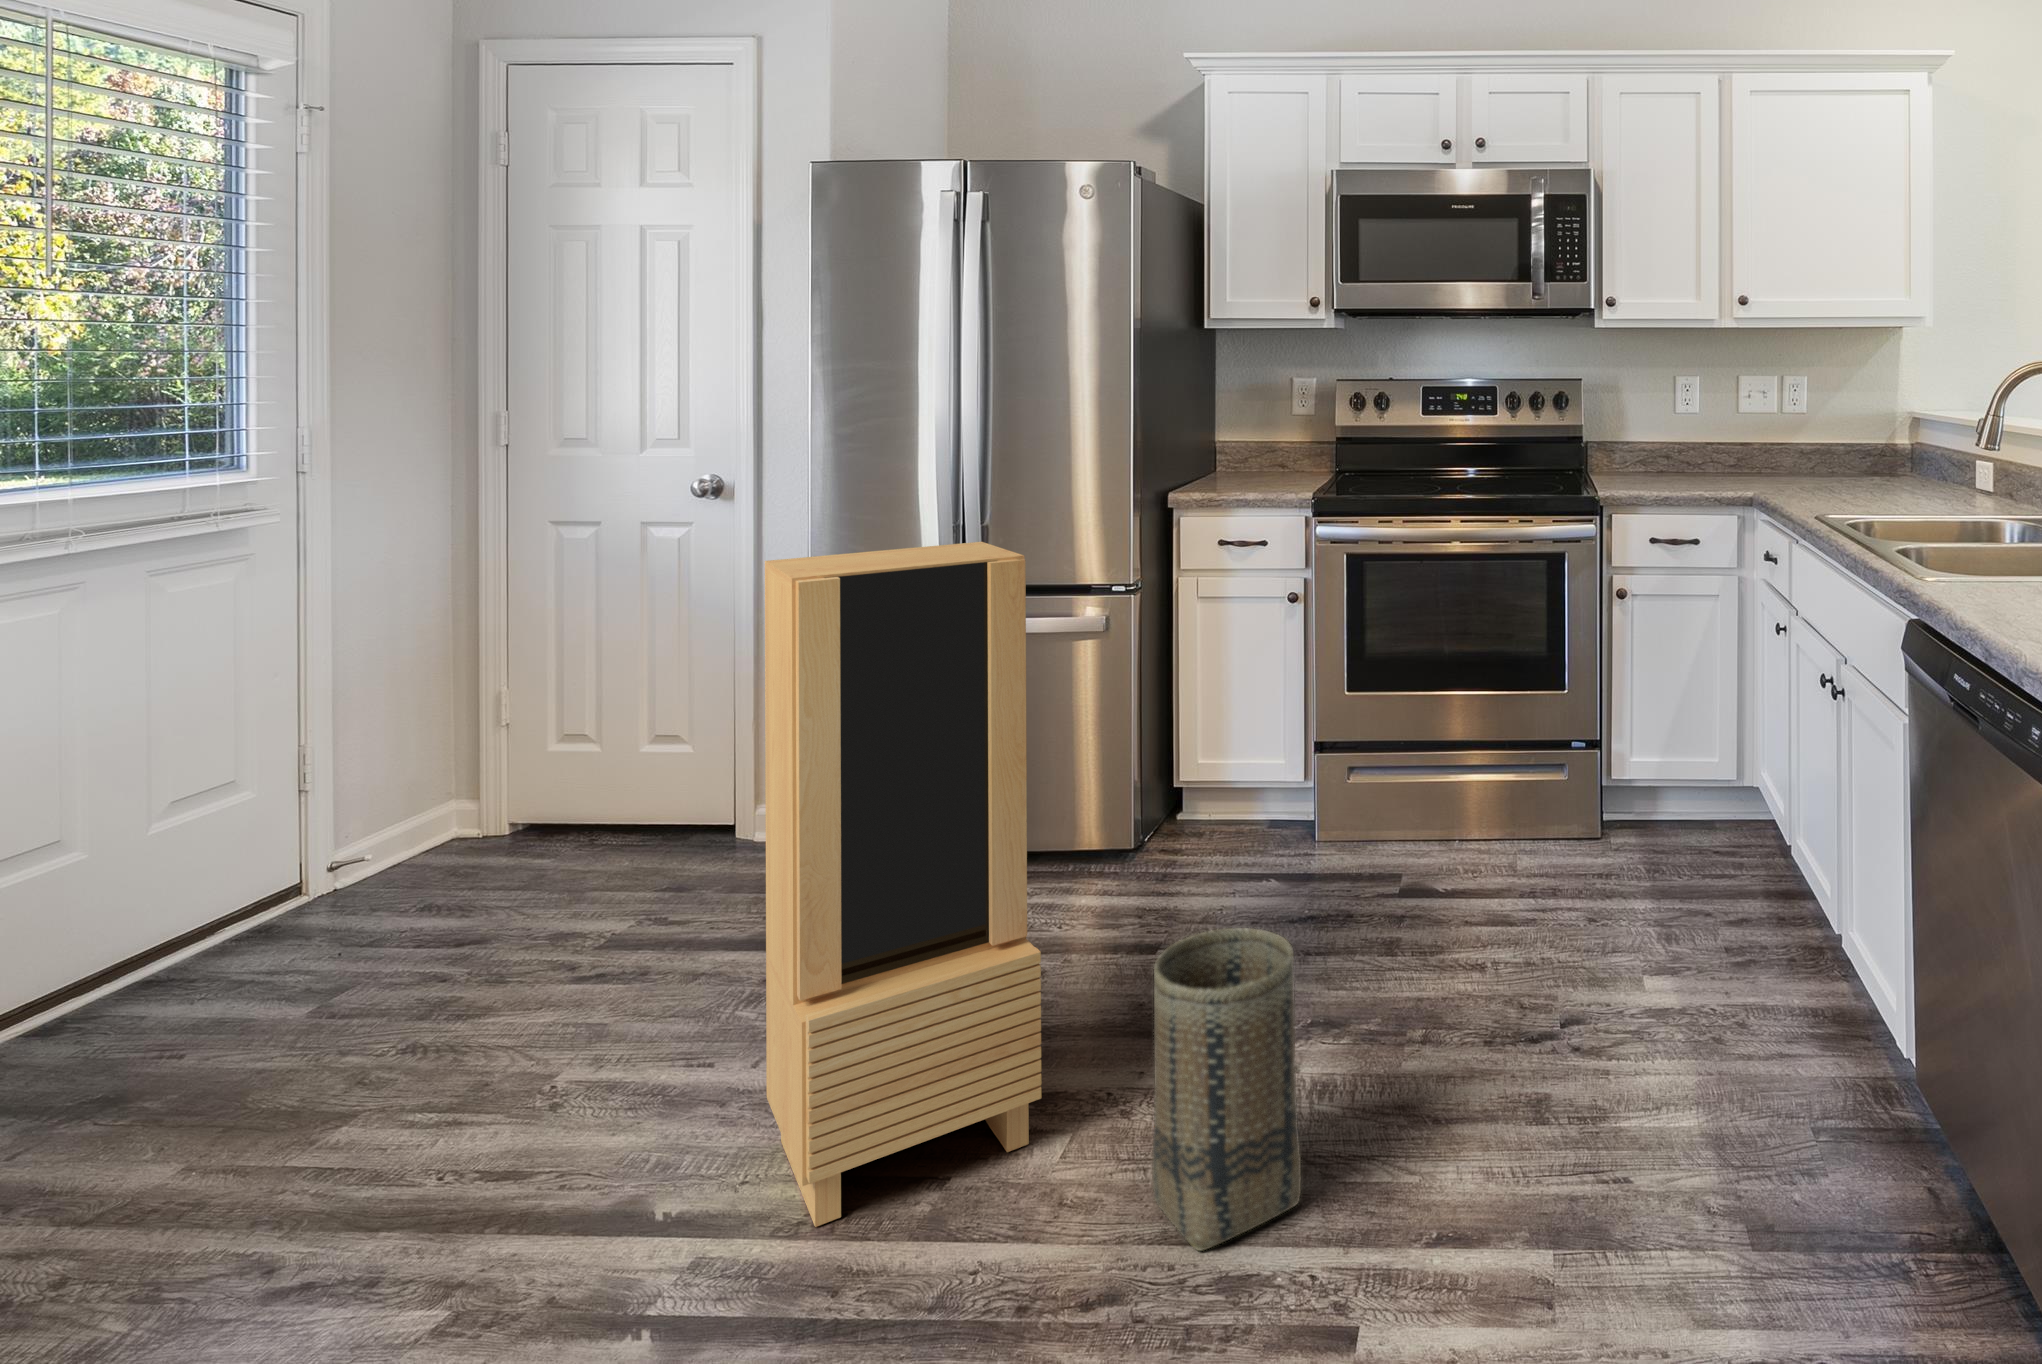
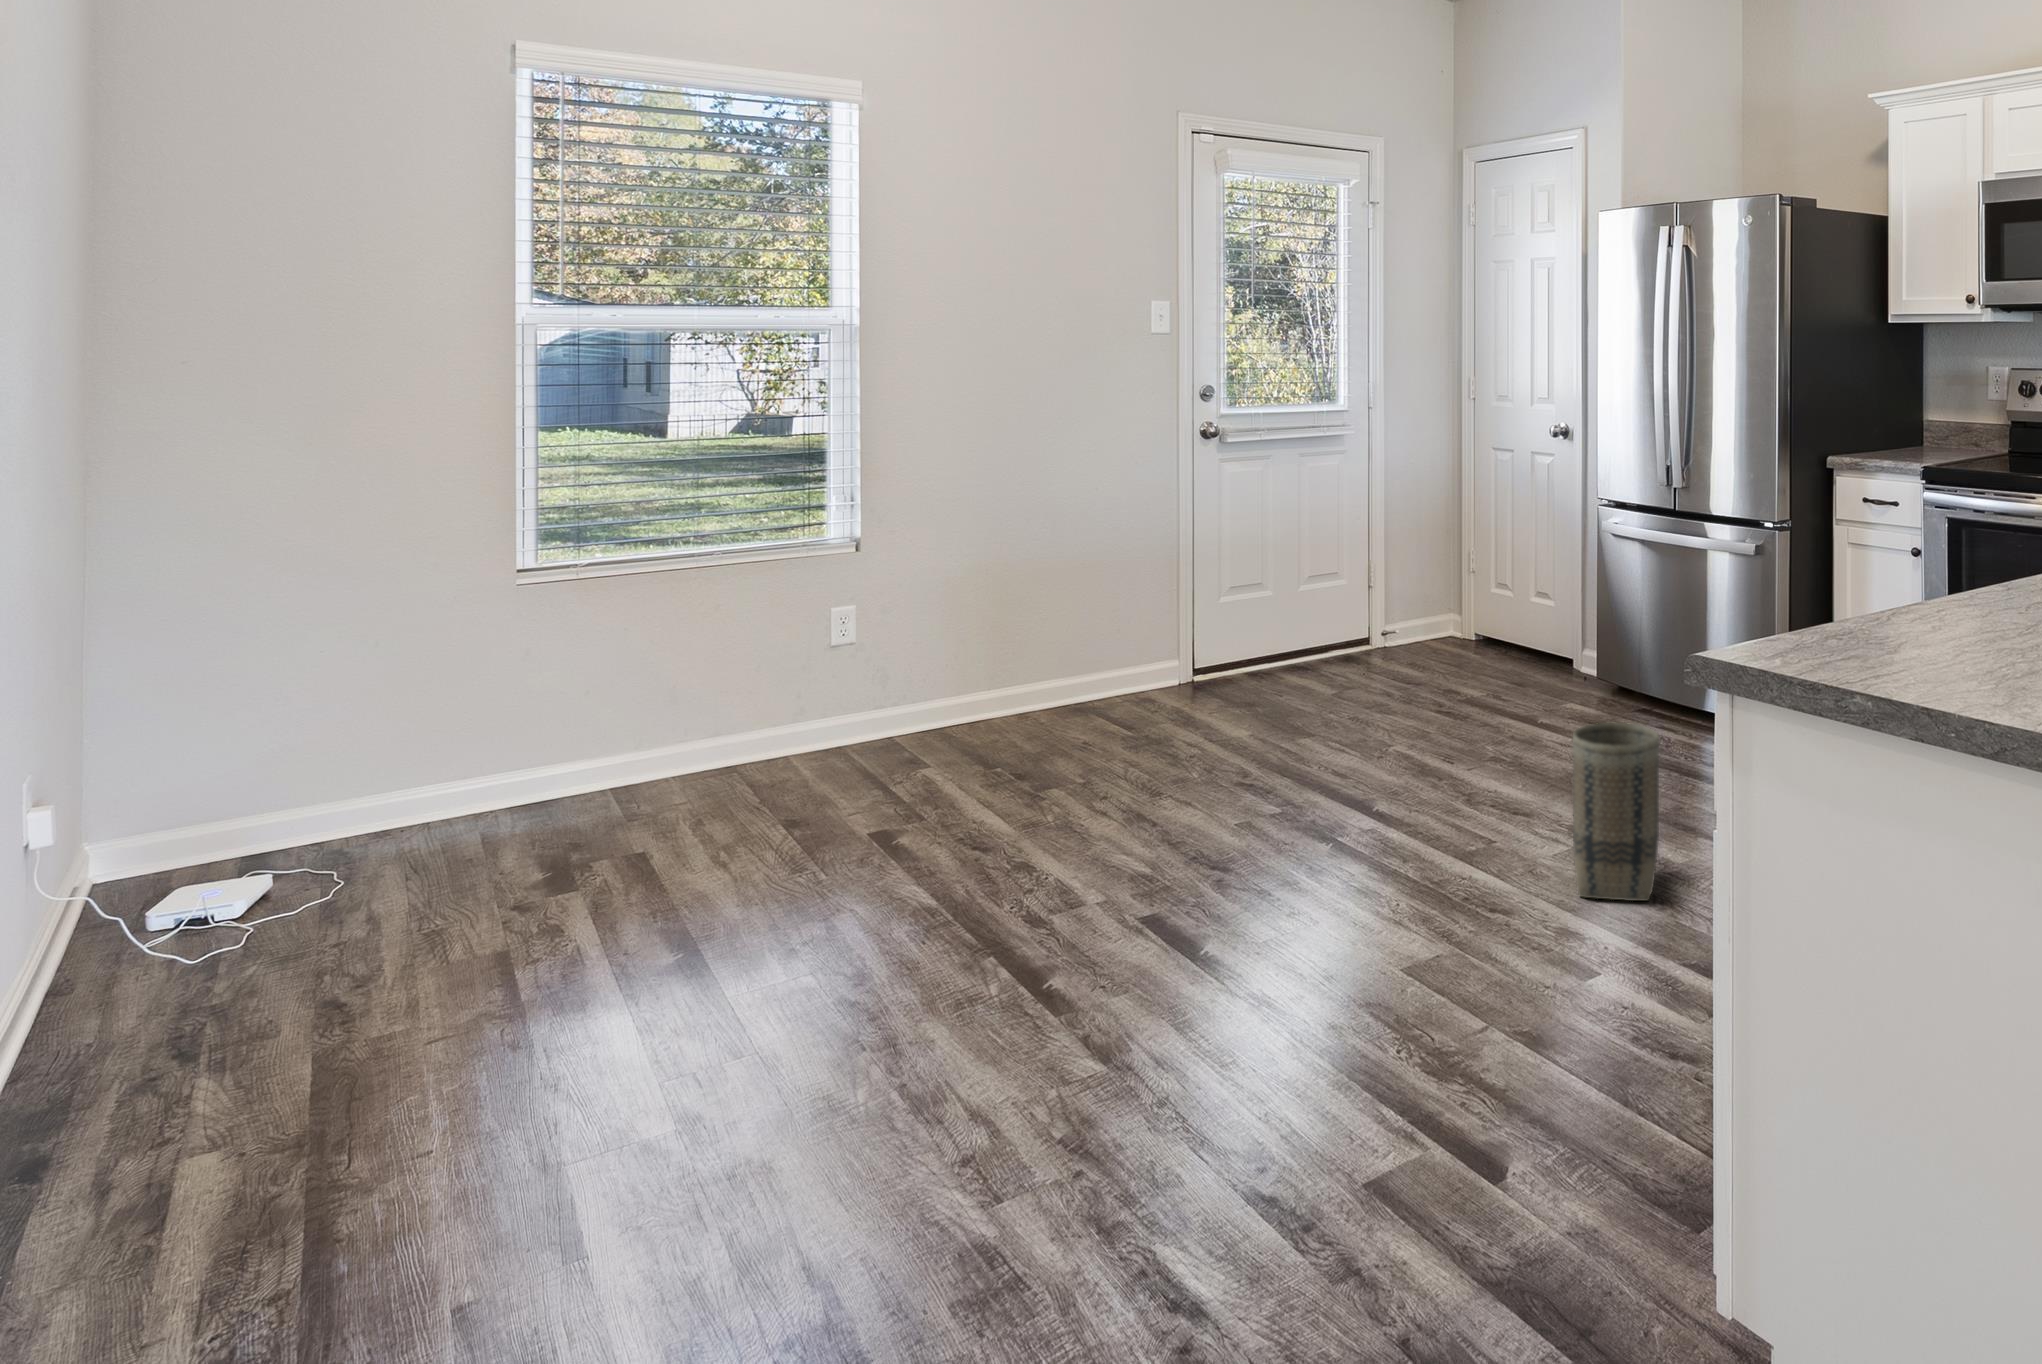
storage cabinet: present [765,542,1041,1227] -> none [1434,468,1572,833]

